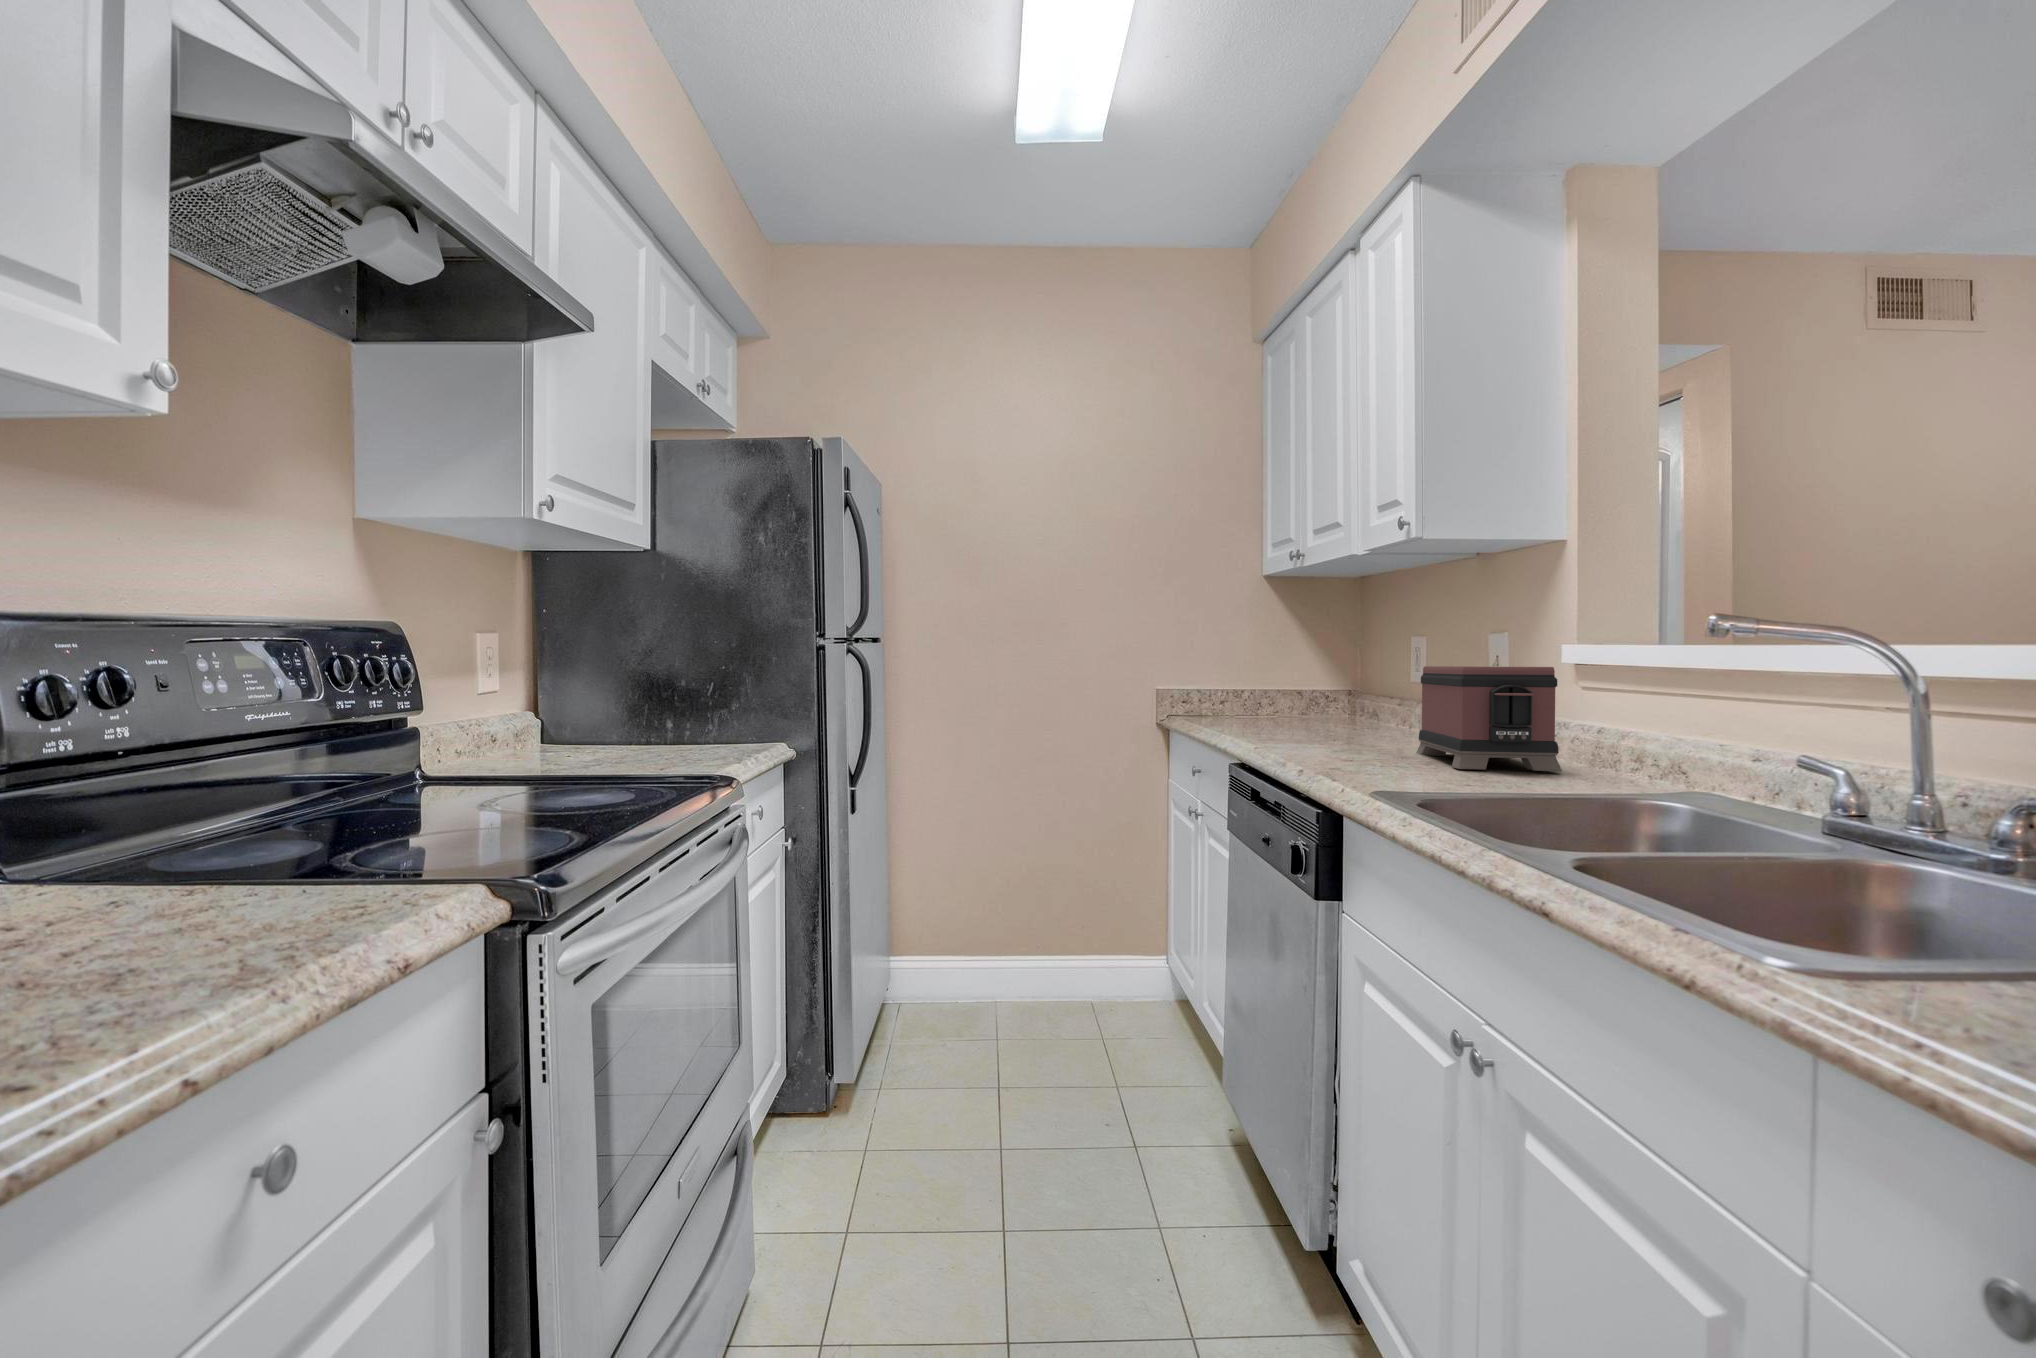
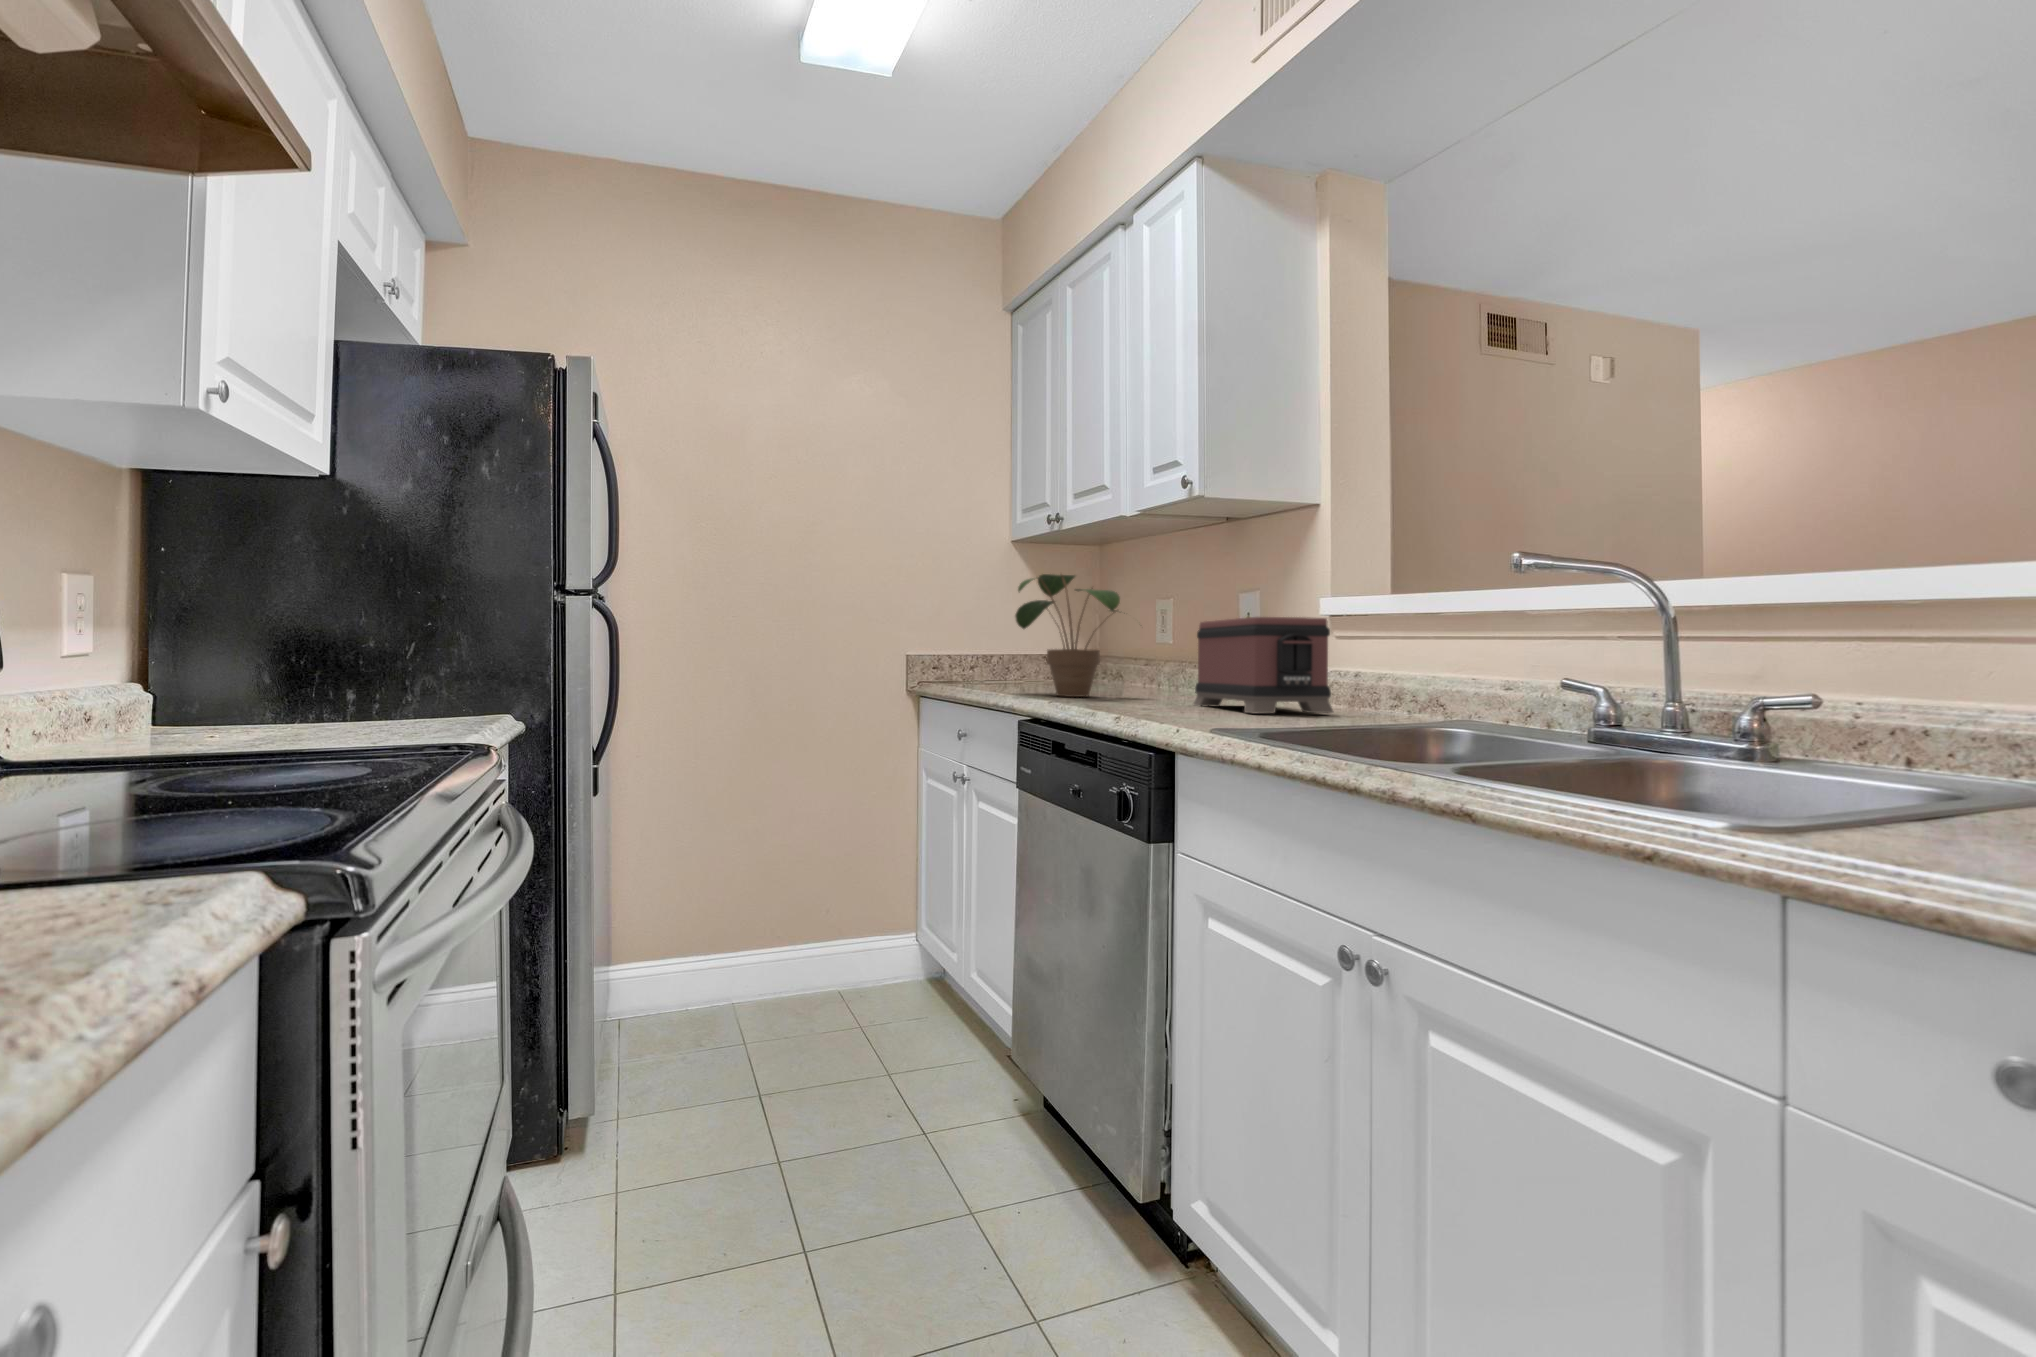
potted plant: none [1240,612,1374,738] -> present [1015,574,1120,697]

